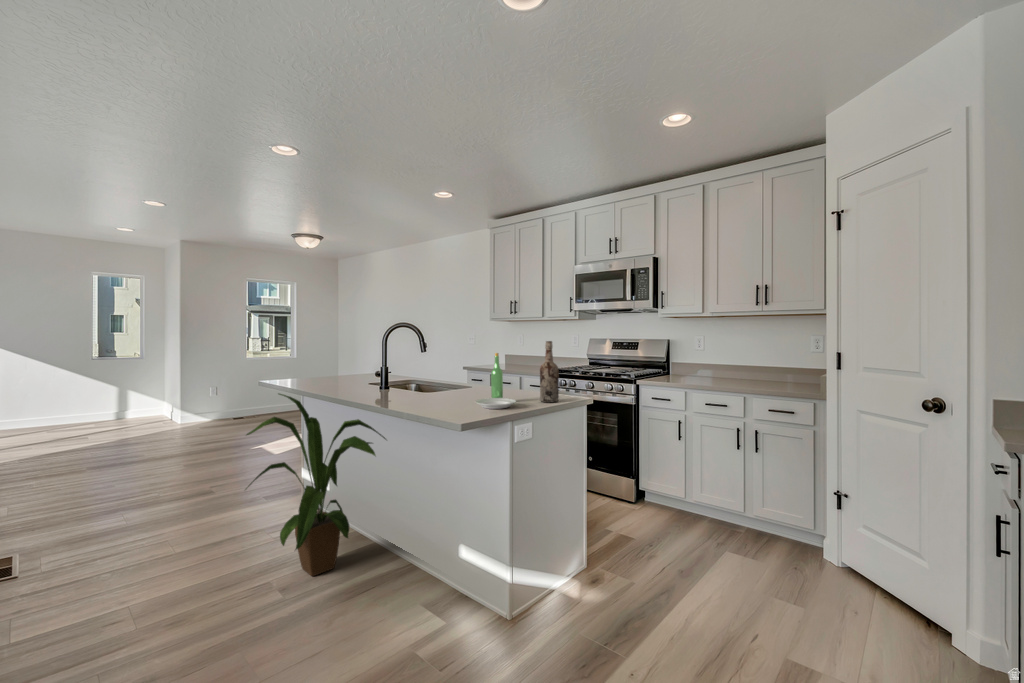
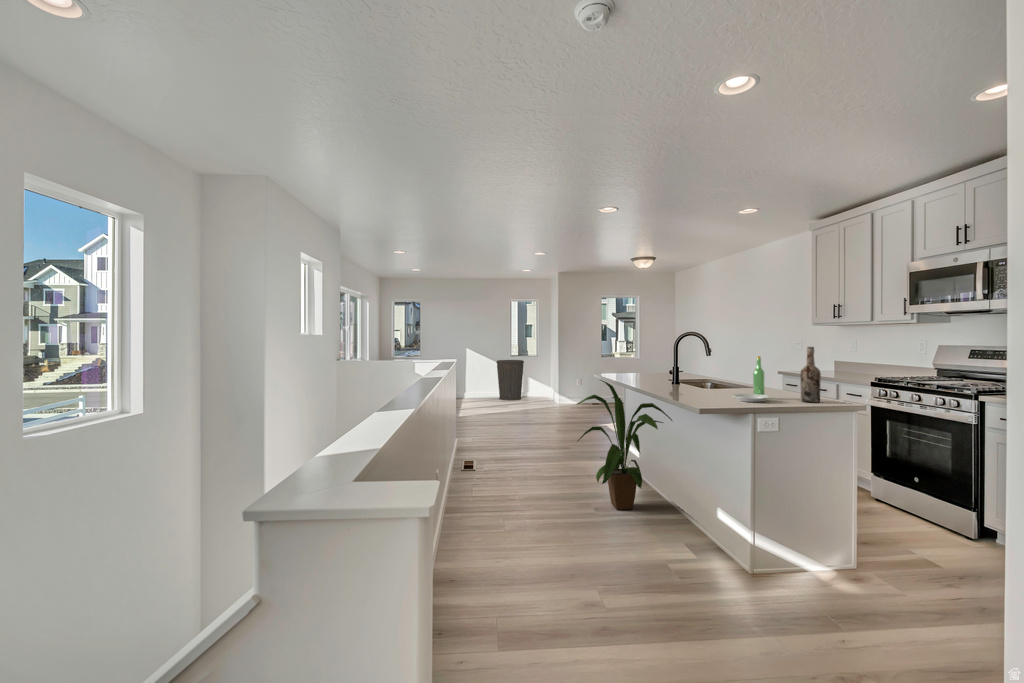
trash can: none [67,368,120,428] -> present [496,360,524,400]

